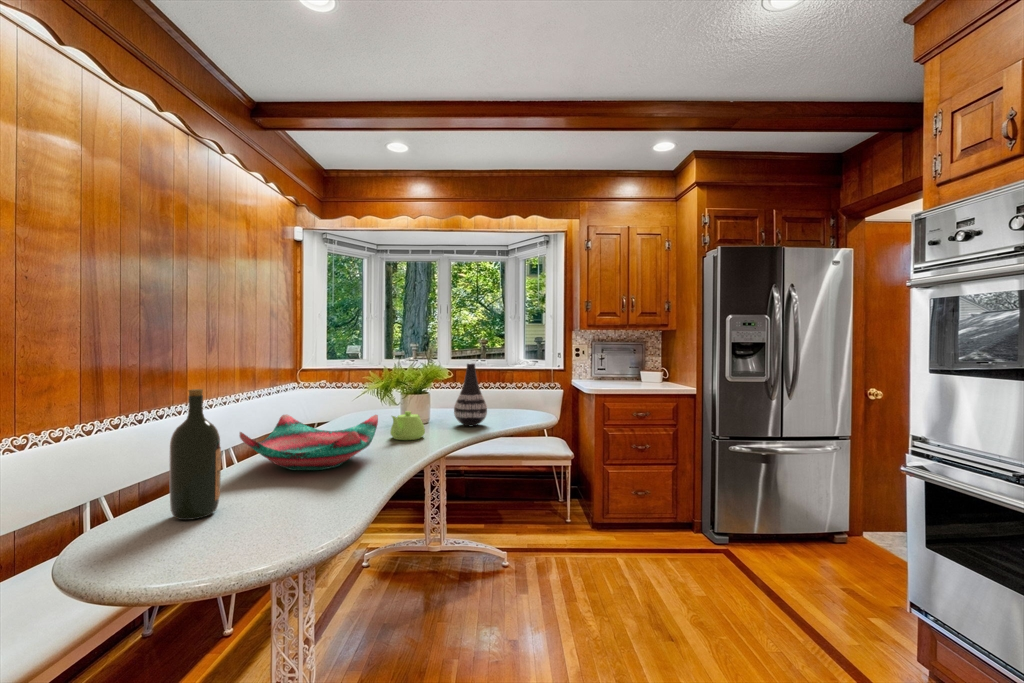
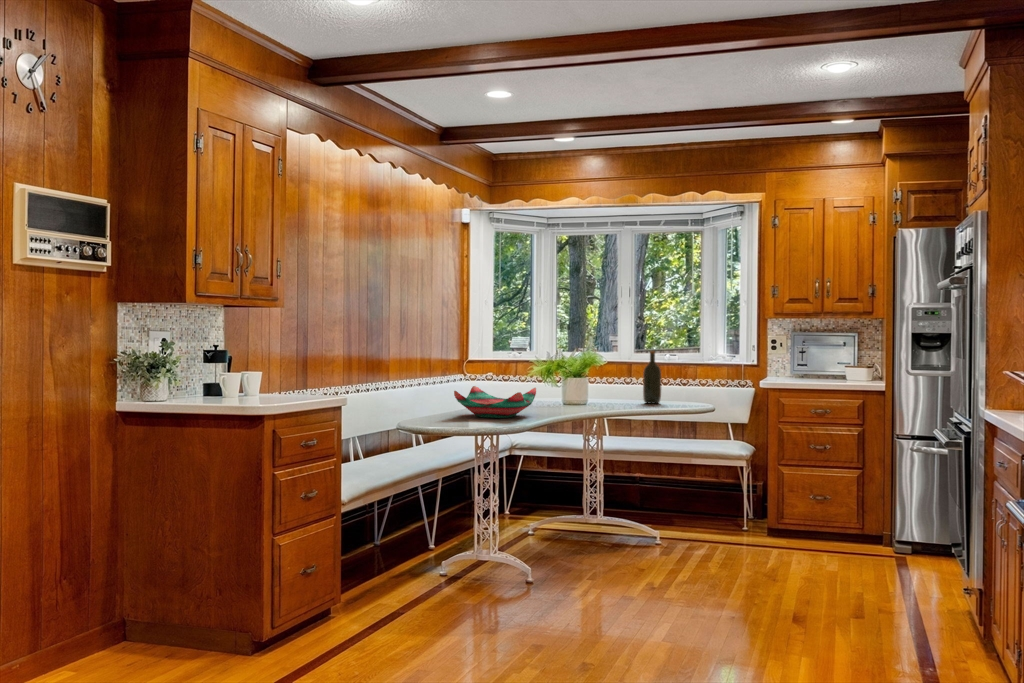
vase: present [454,363,487,426] -> none [602,353,630,407]
wine bottle: present [170,389,221,520] -> present [643,351,661,404]
teapot: present [390,411,425,440] -> none [547,389,573,411]

